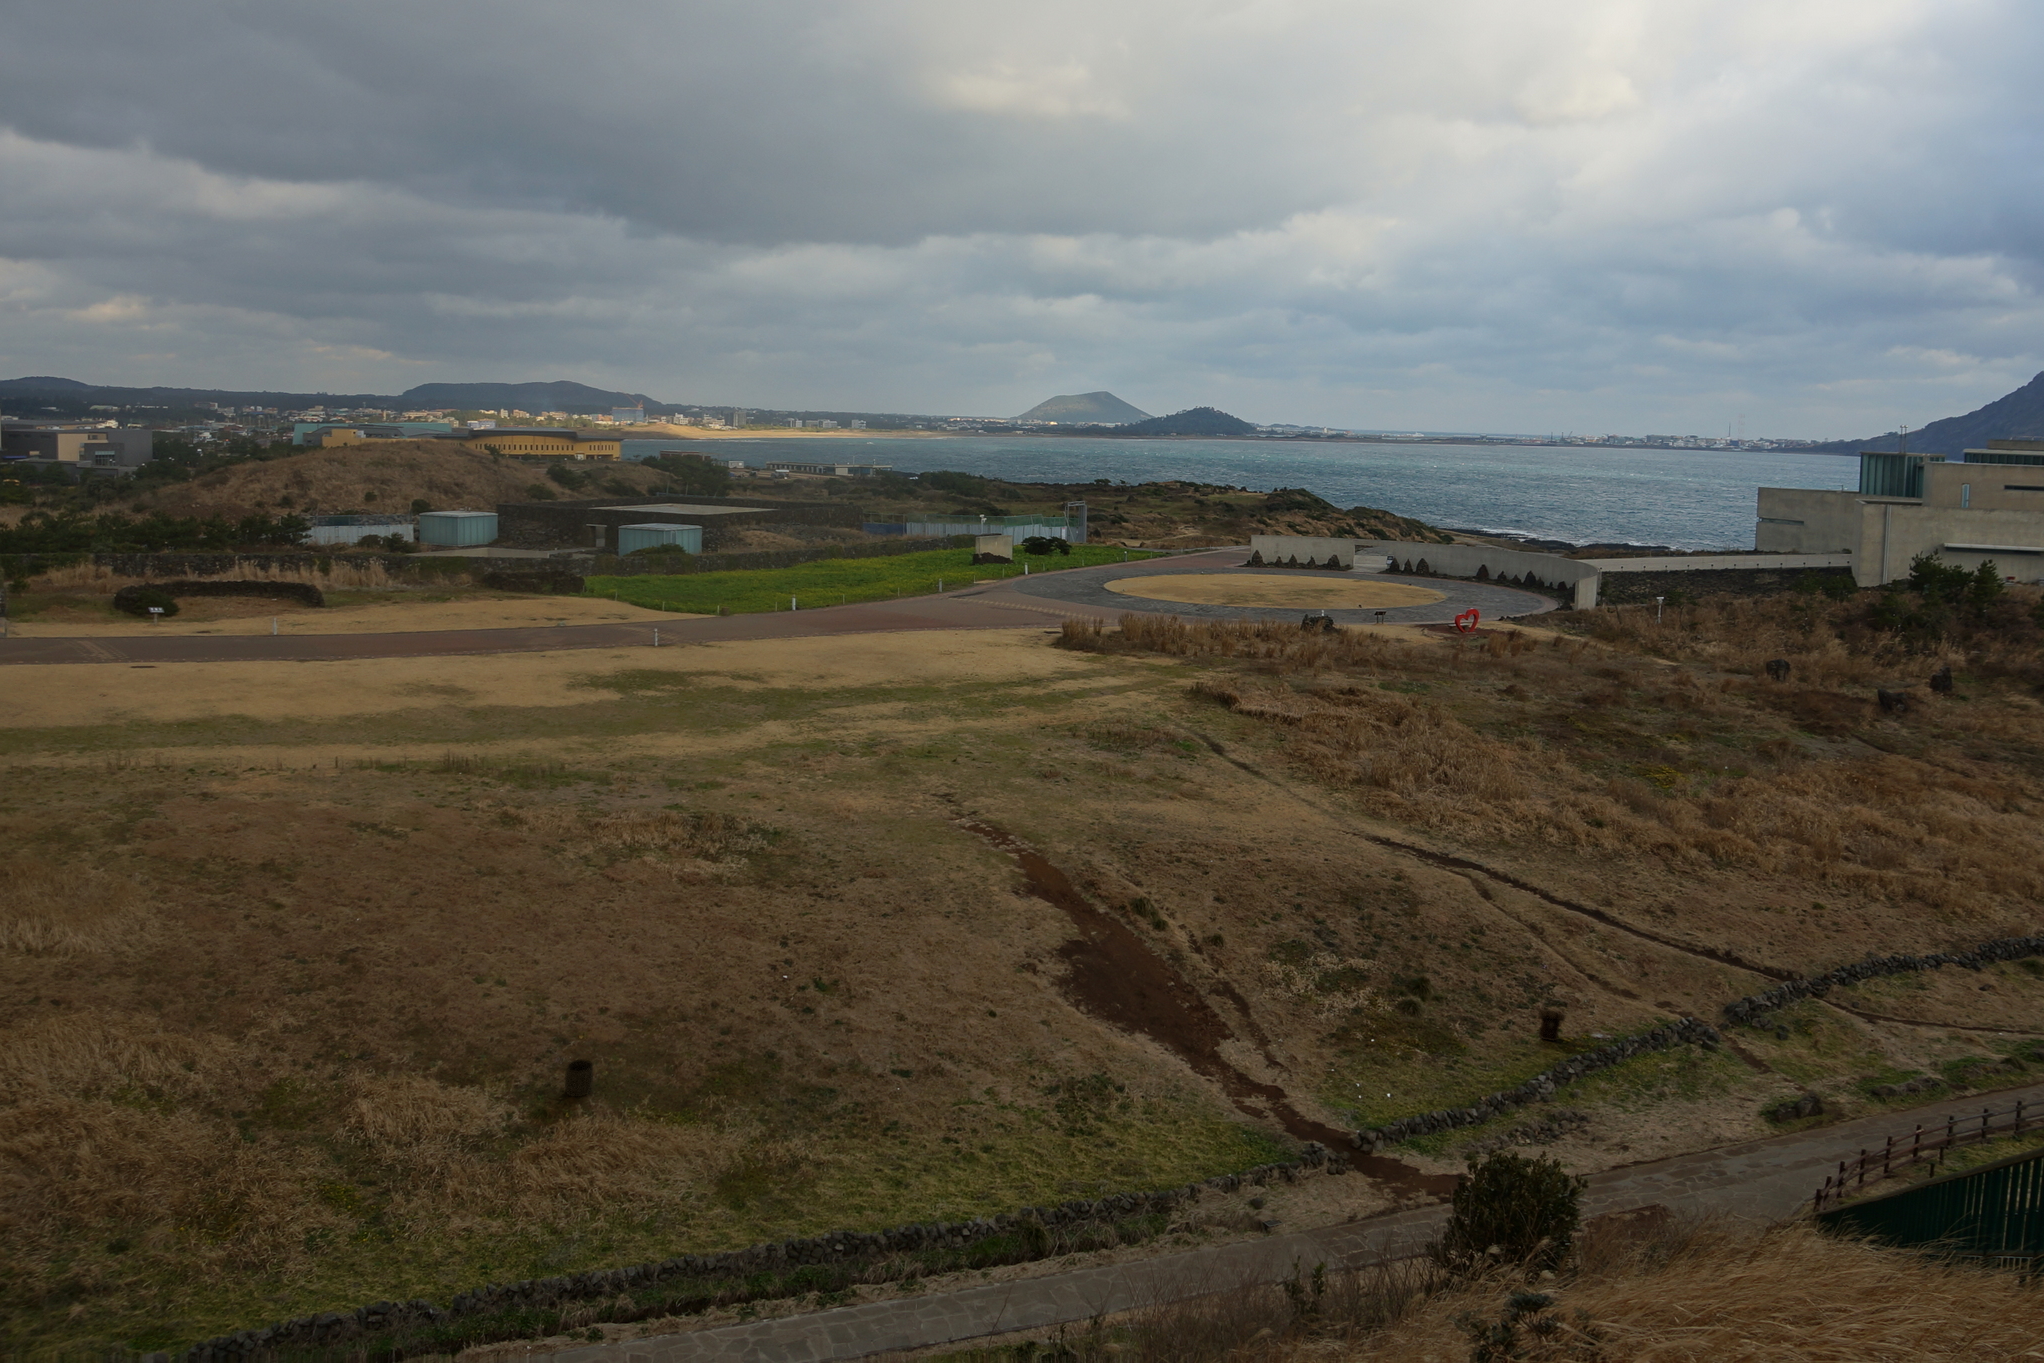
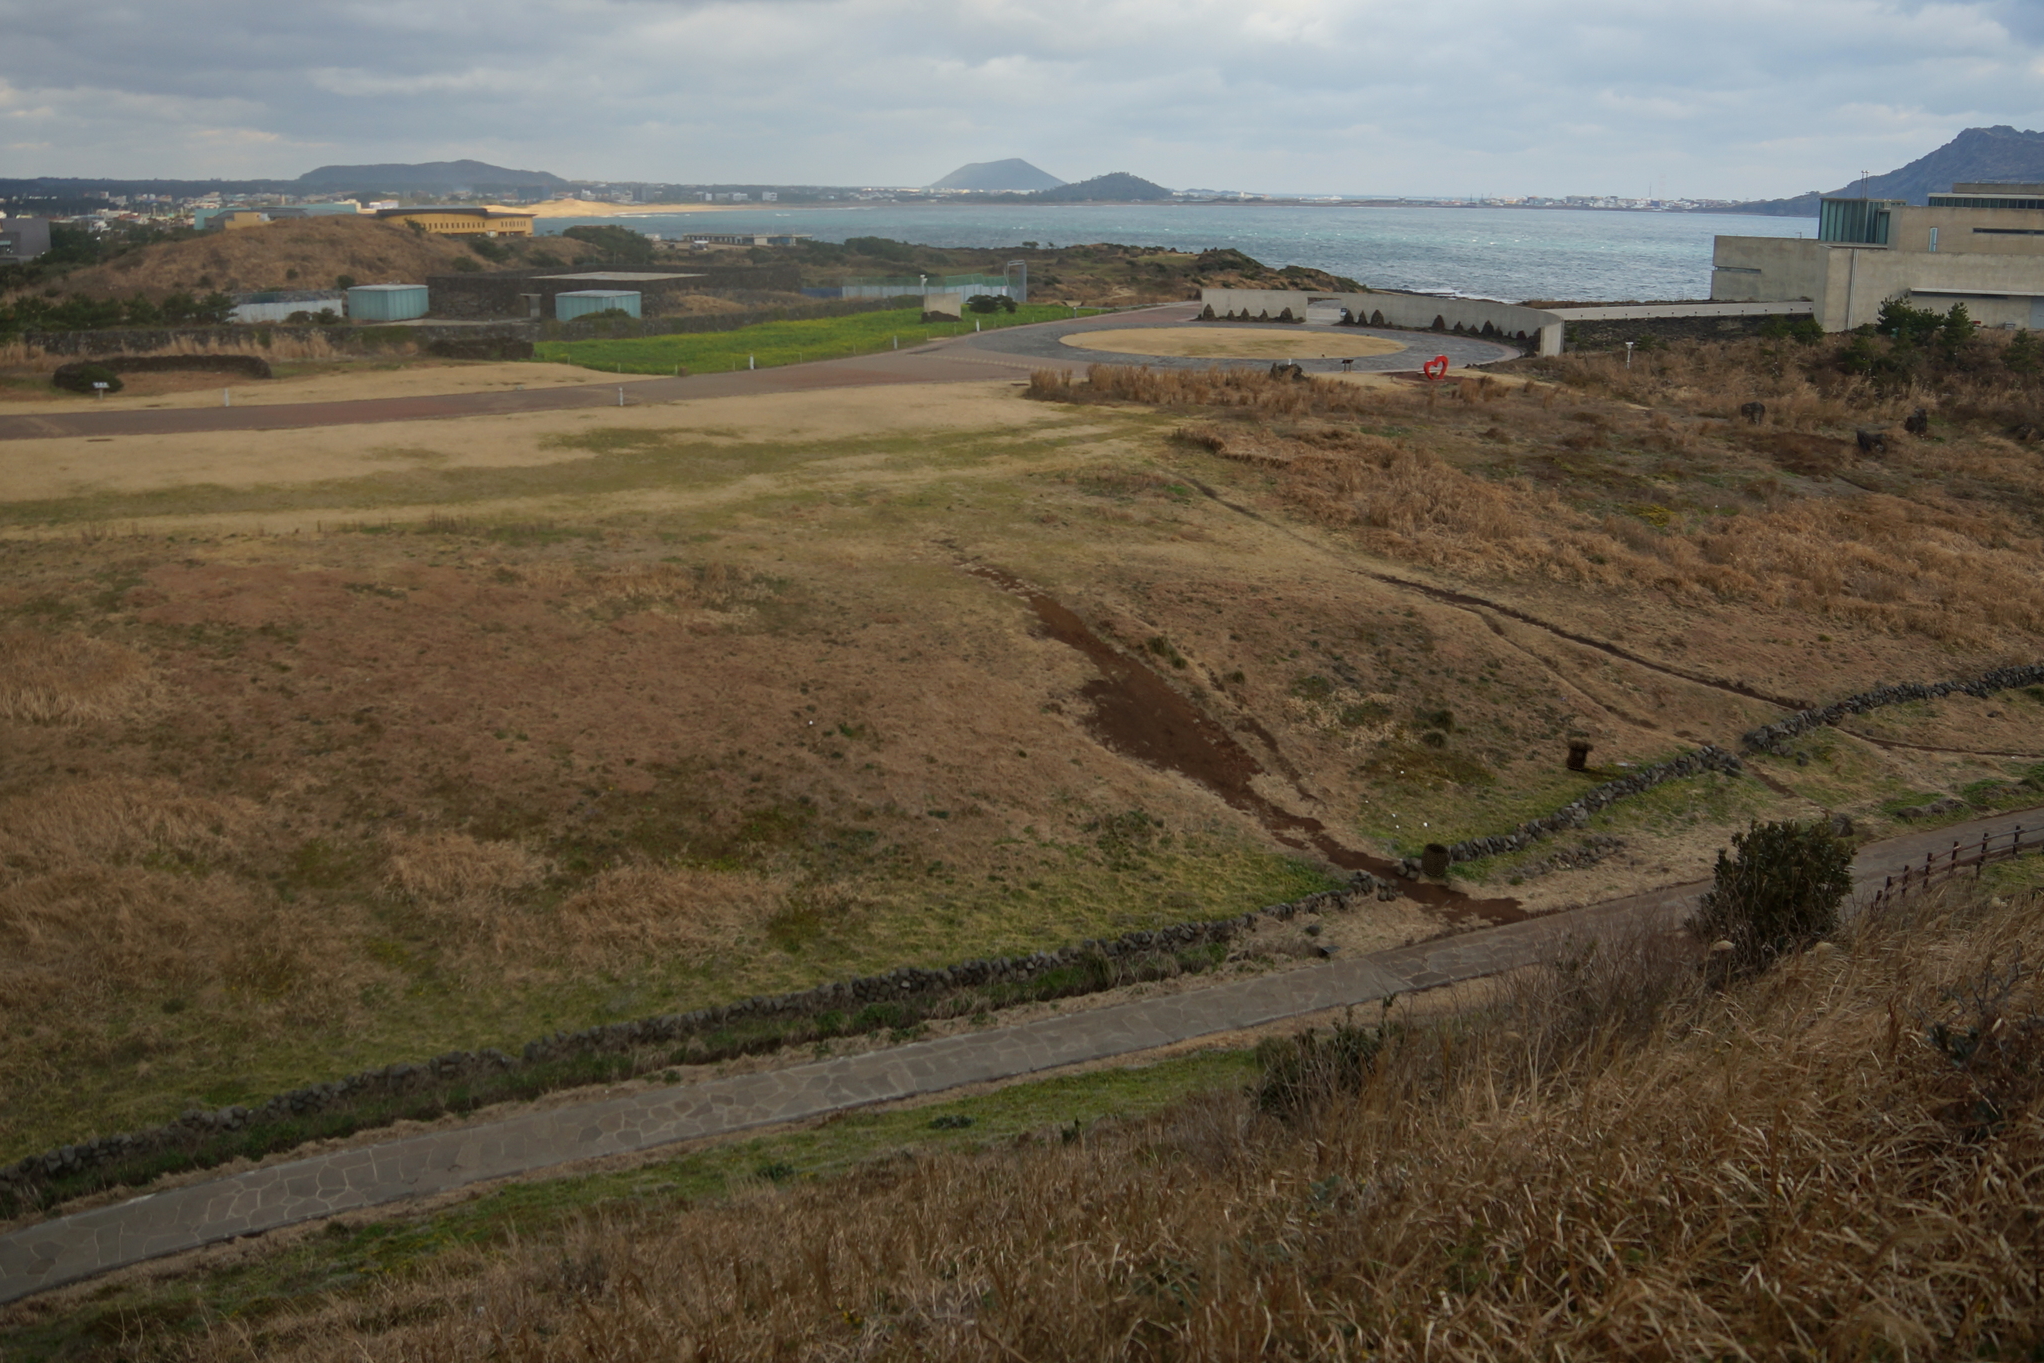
woven basket: present [565,1059,593,1097] -> present [1421,843,1448,876]

